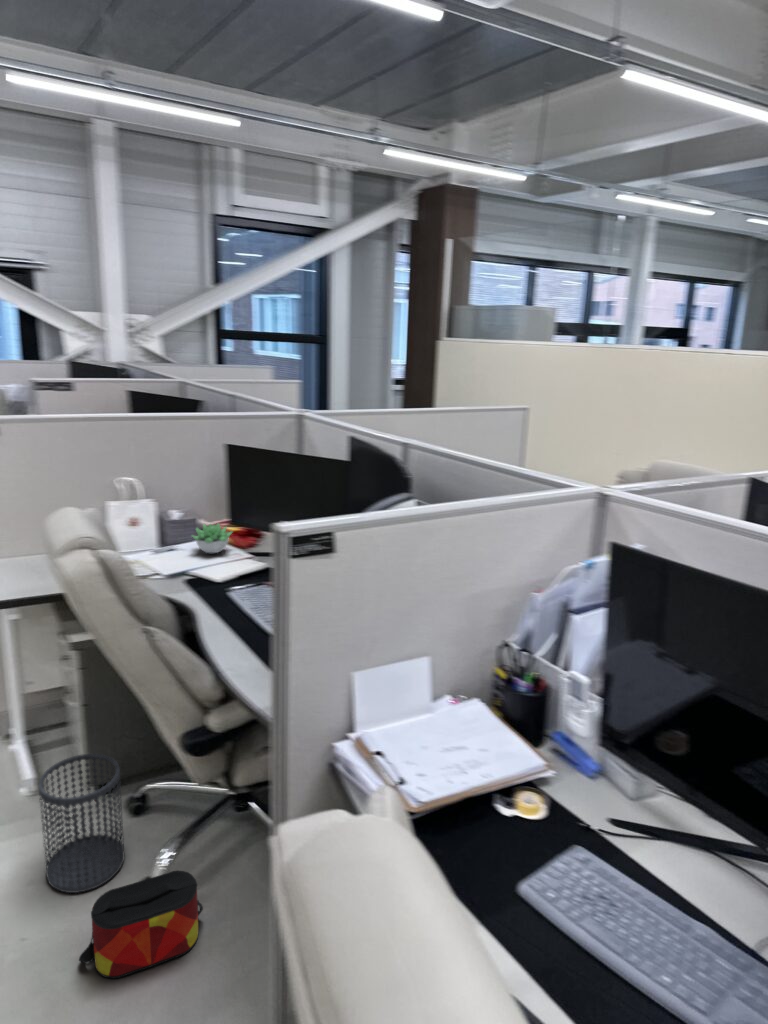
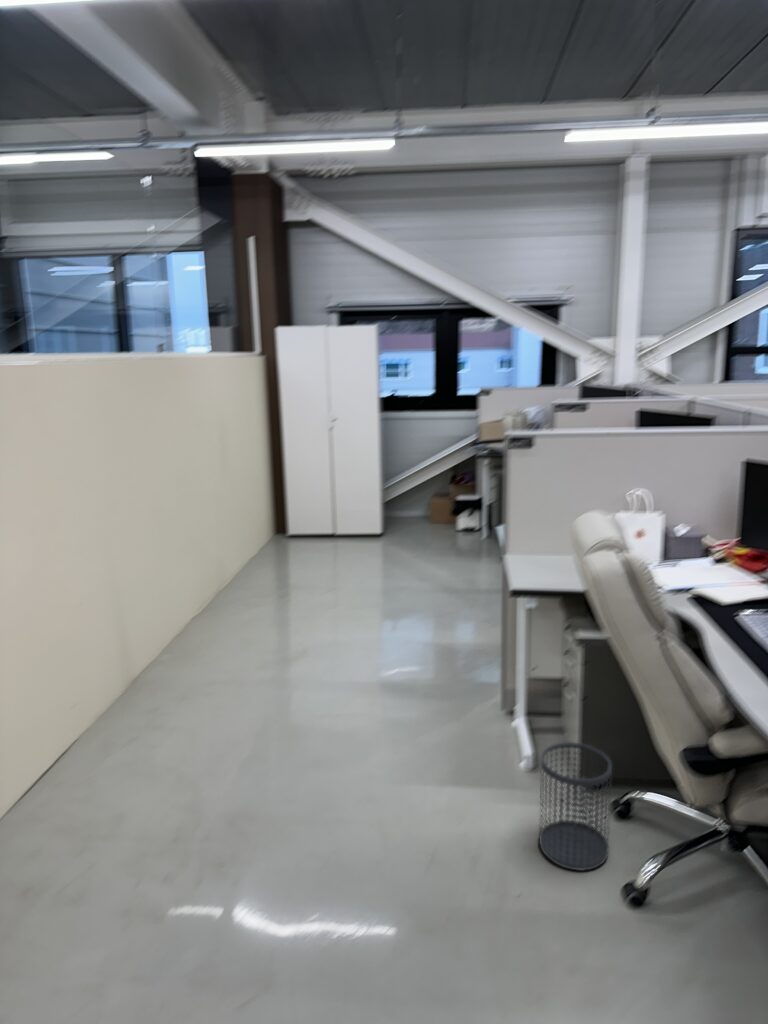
succulent plant: present [193,524,232,553] -> none [699,542,747,574]
bag: present [79,871,203,978] -> none [565,874,687,971]

